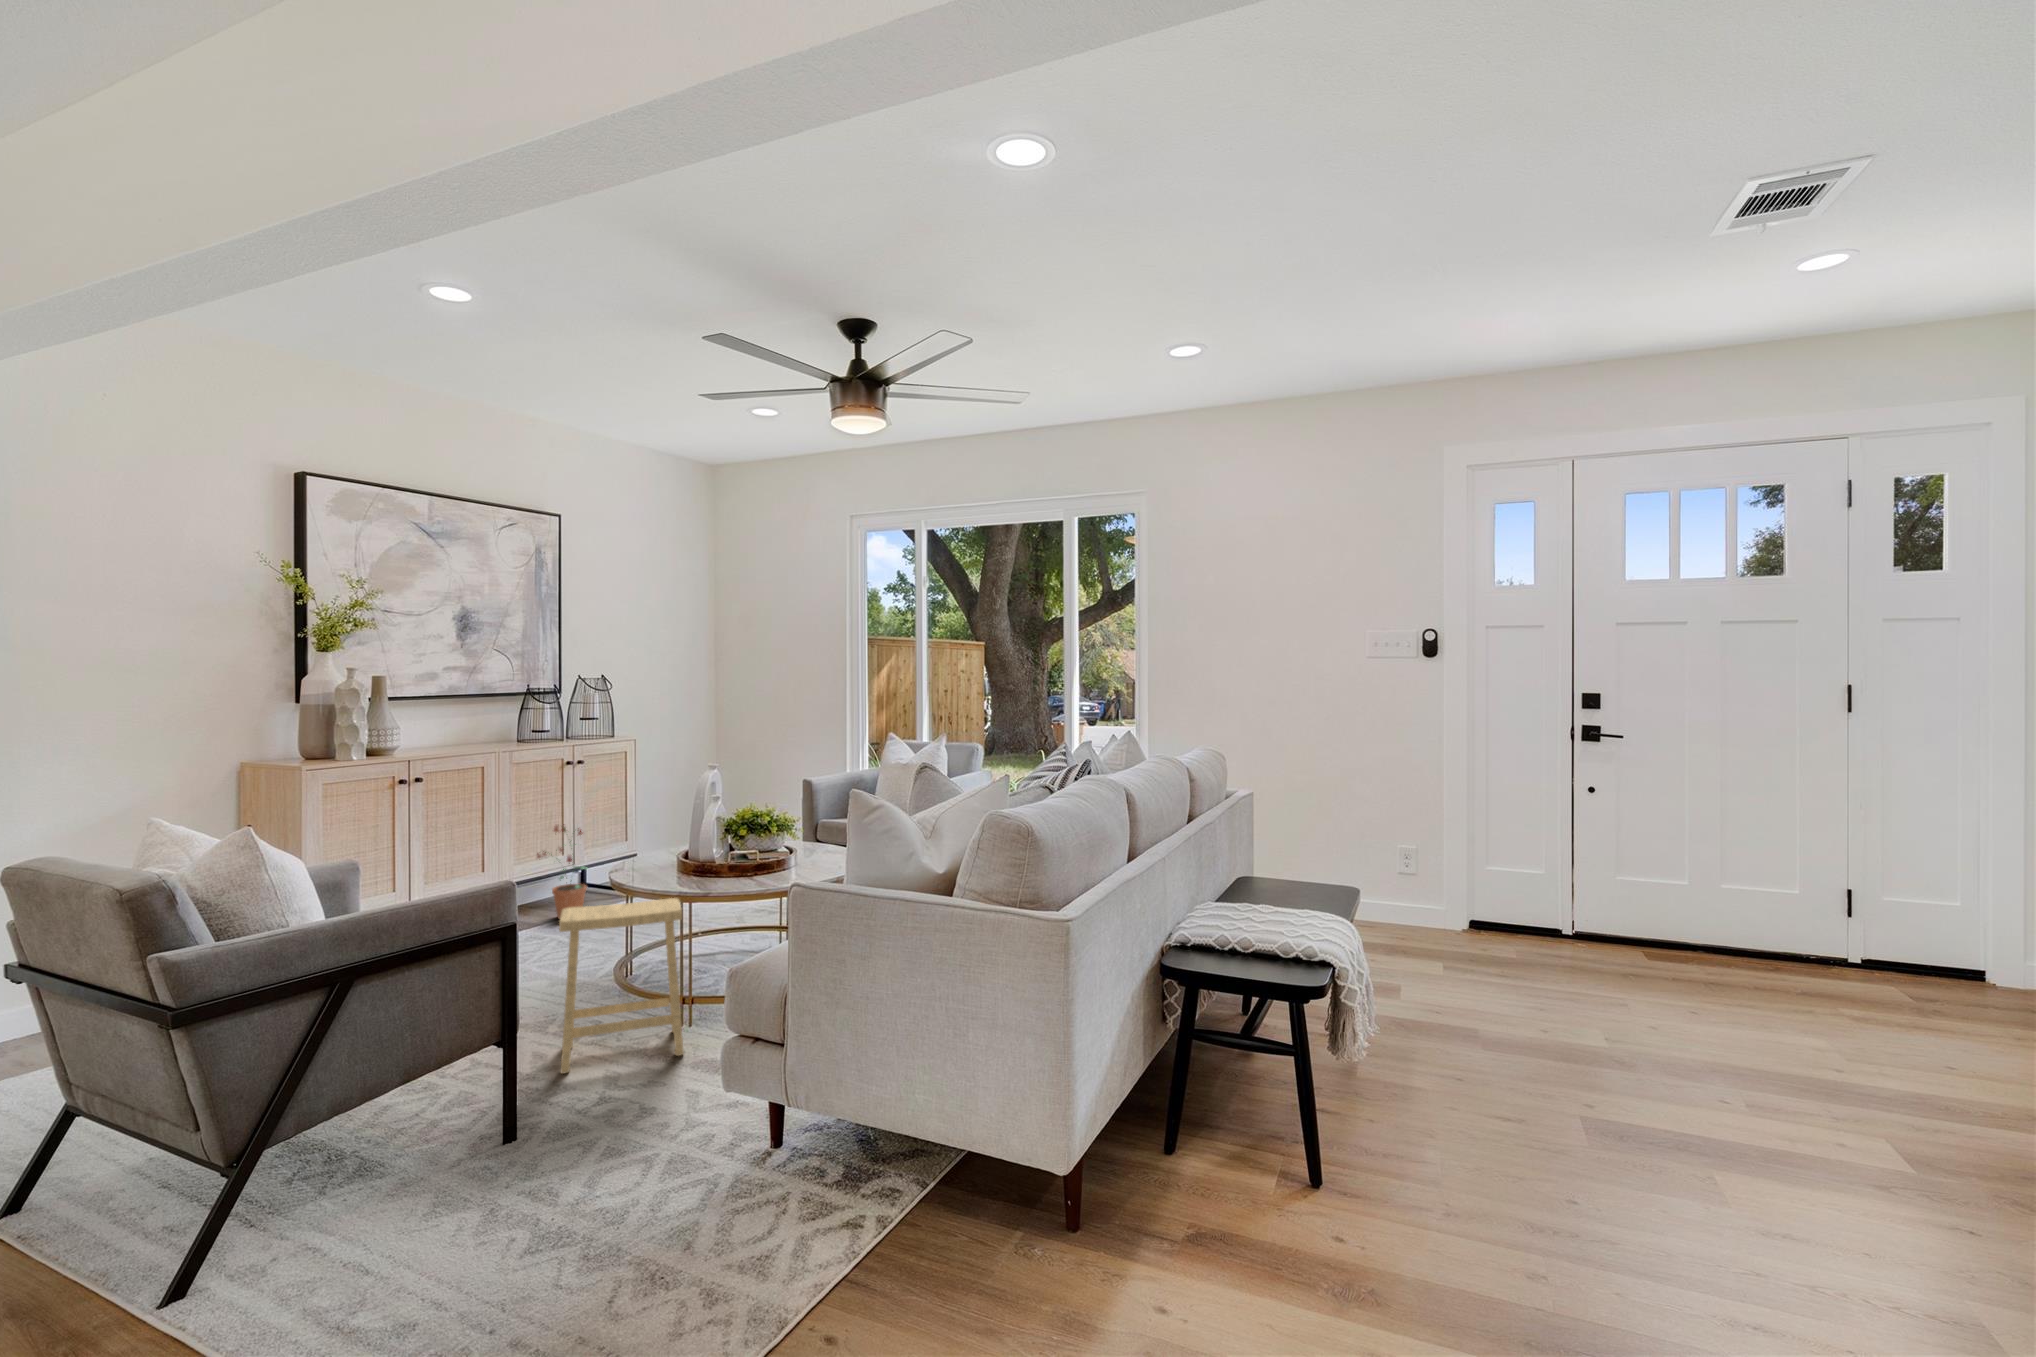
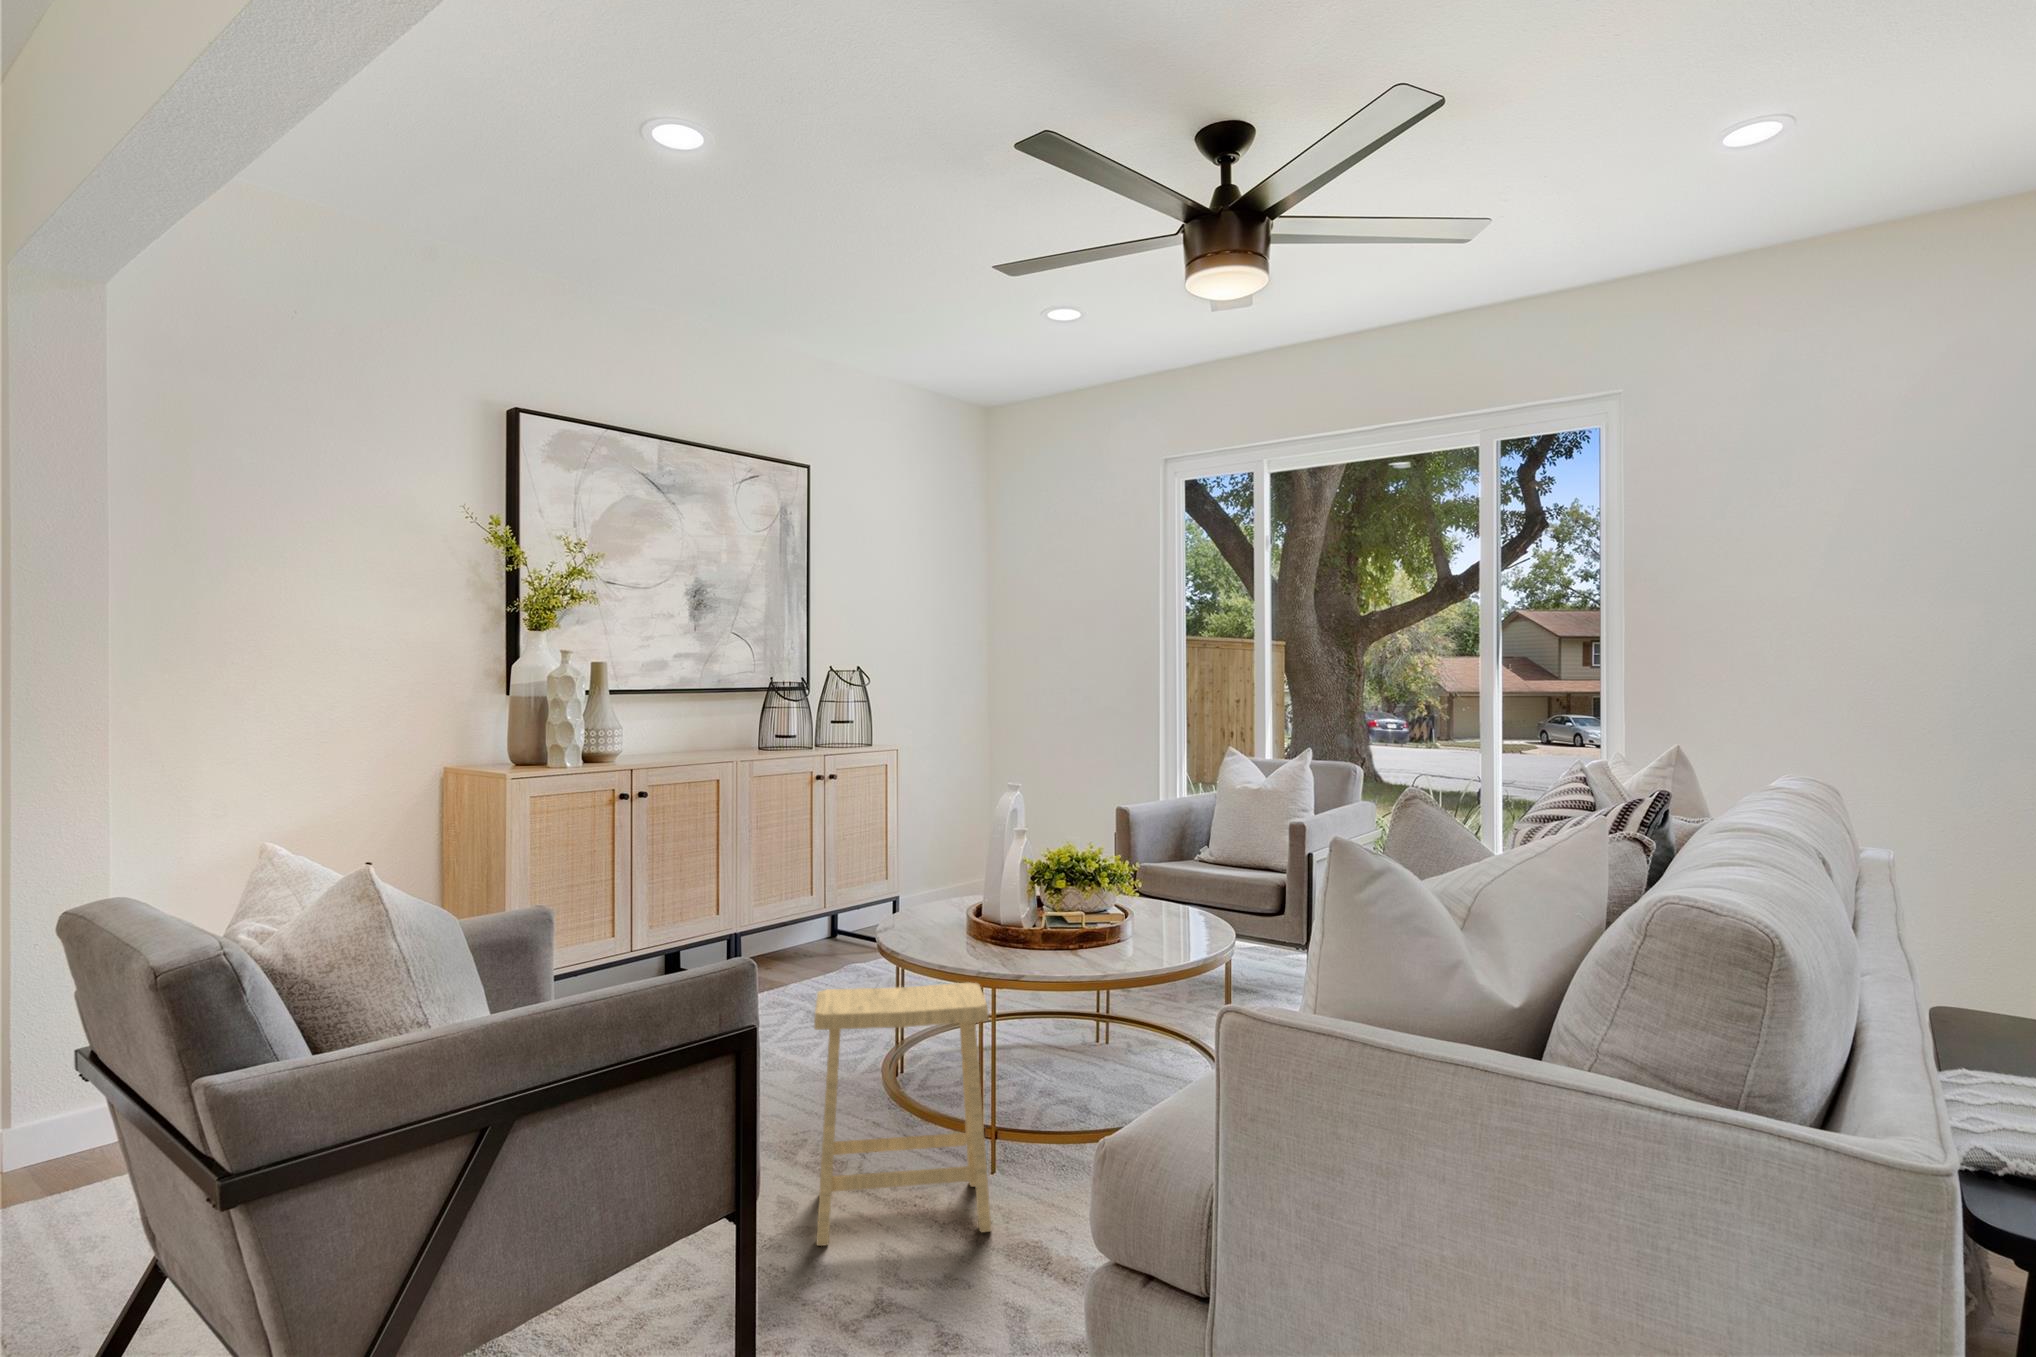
potted plant: present [537,824,587,919] -> none [780,857,846,982]

